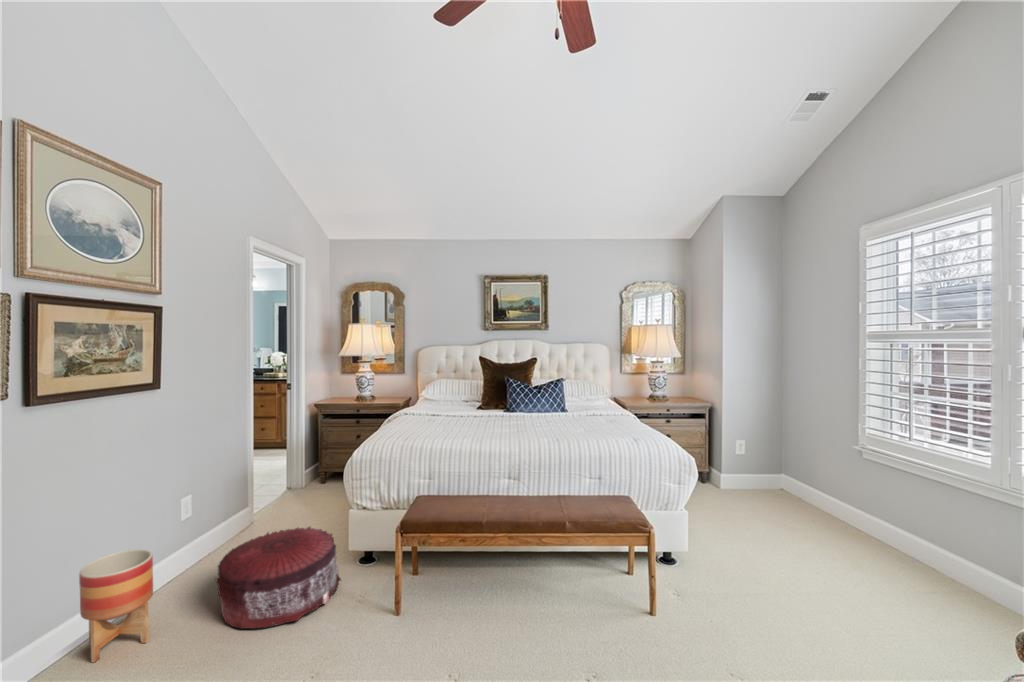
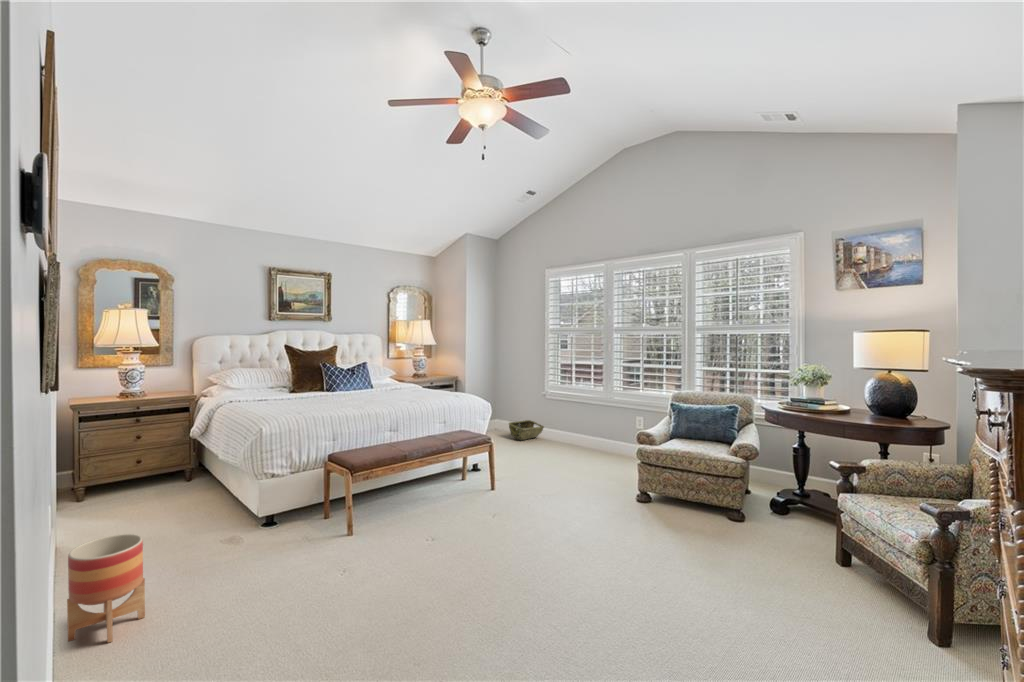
woven basket: none [770,481,840,515] -> present [509,420,544,440]
pouf: present [216,527,341,629] -> none [173,498,287,583]

